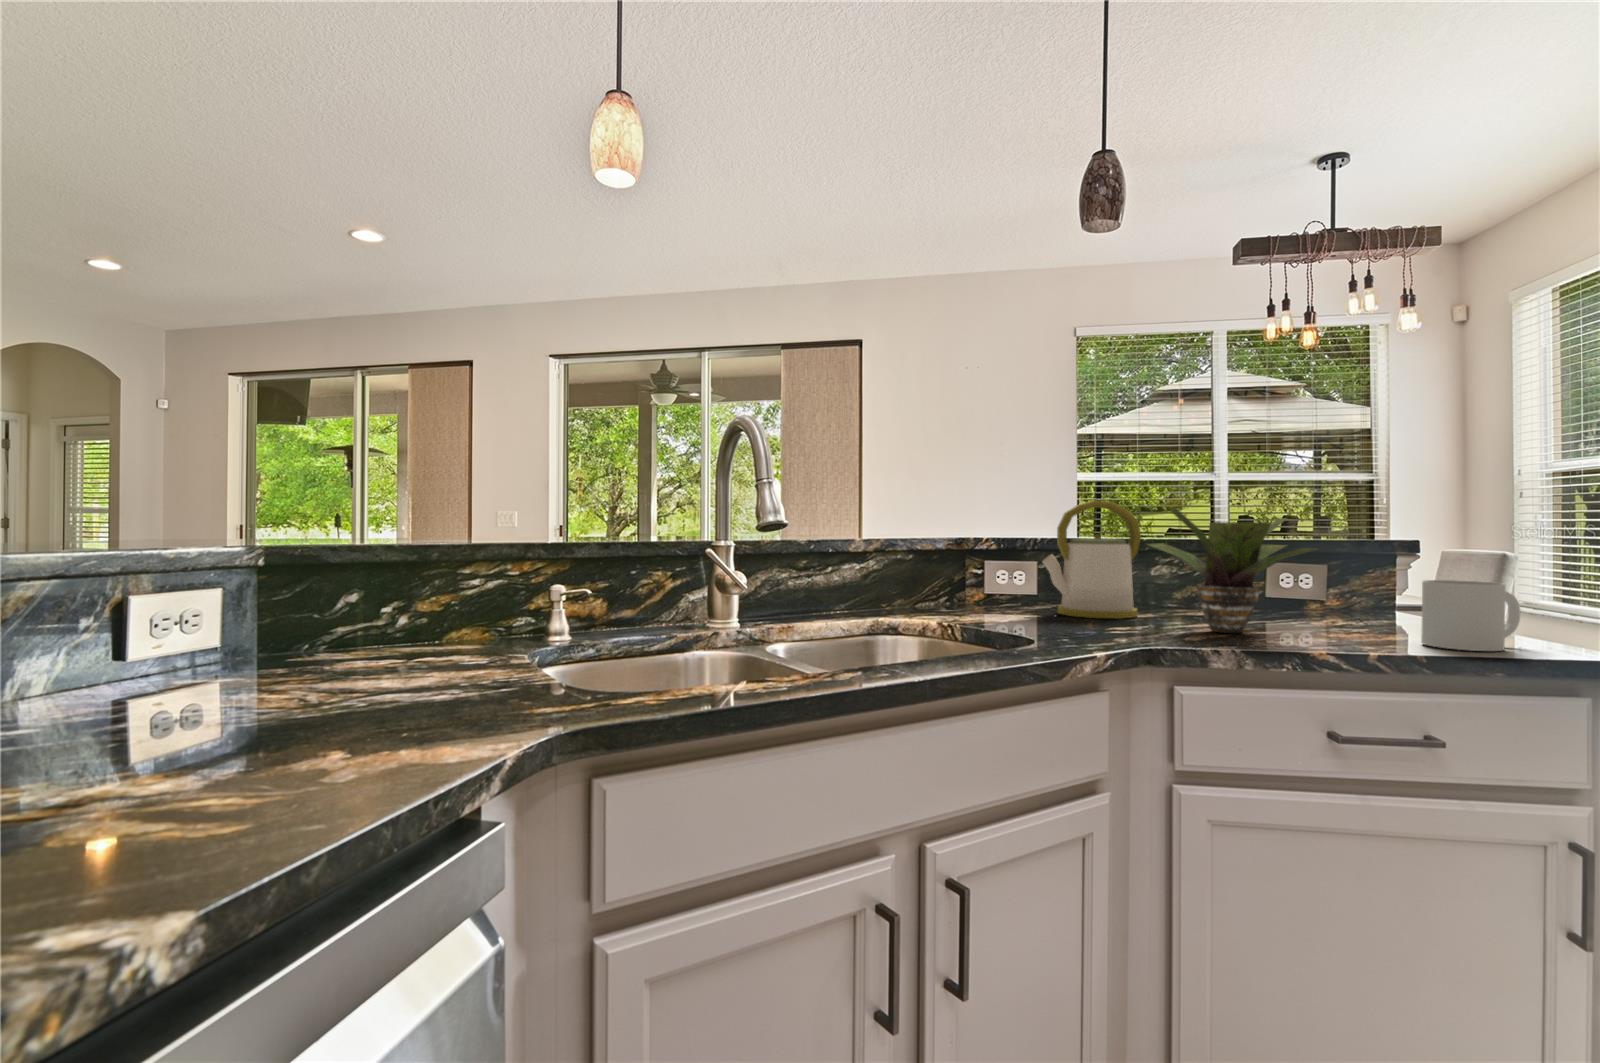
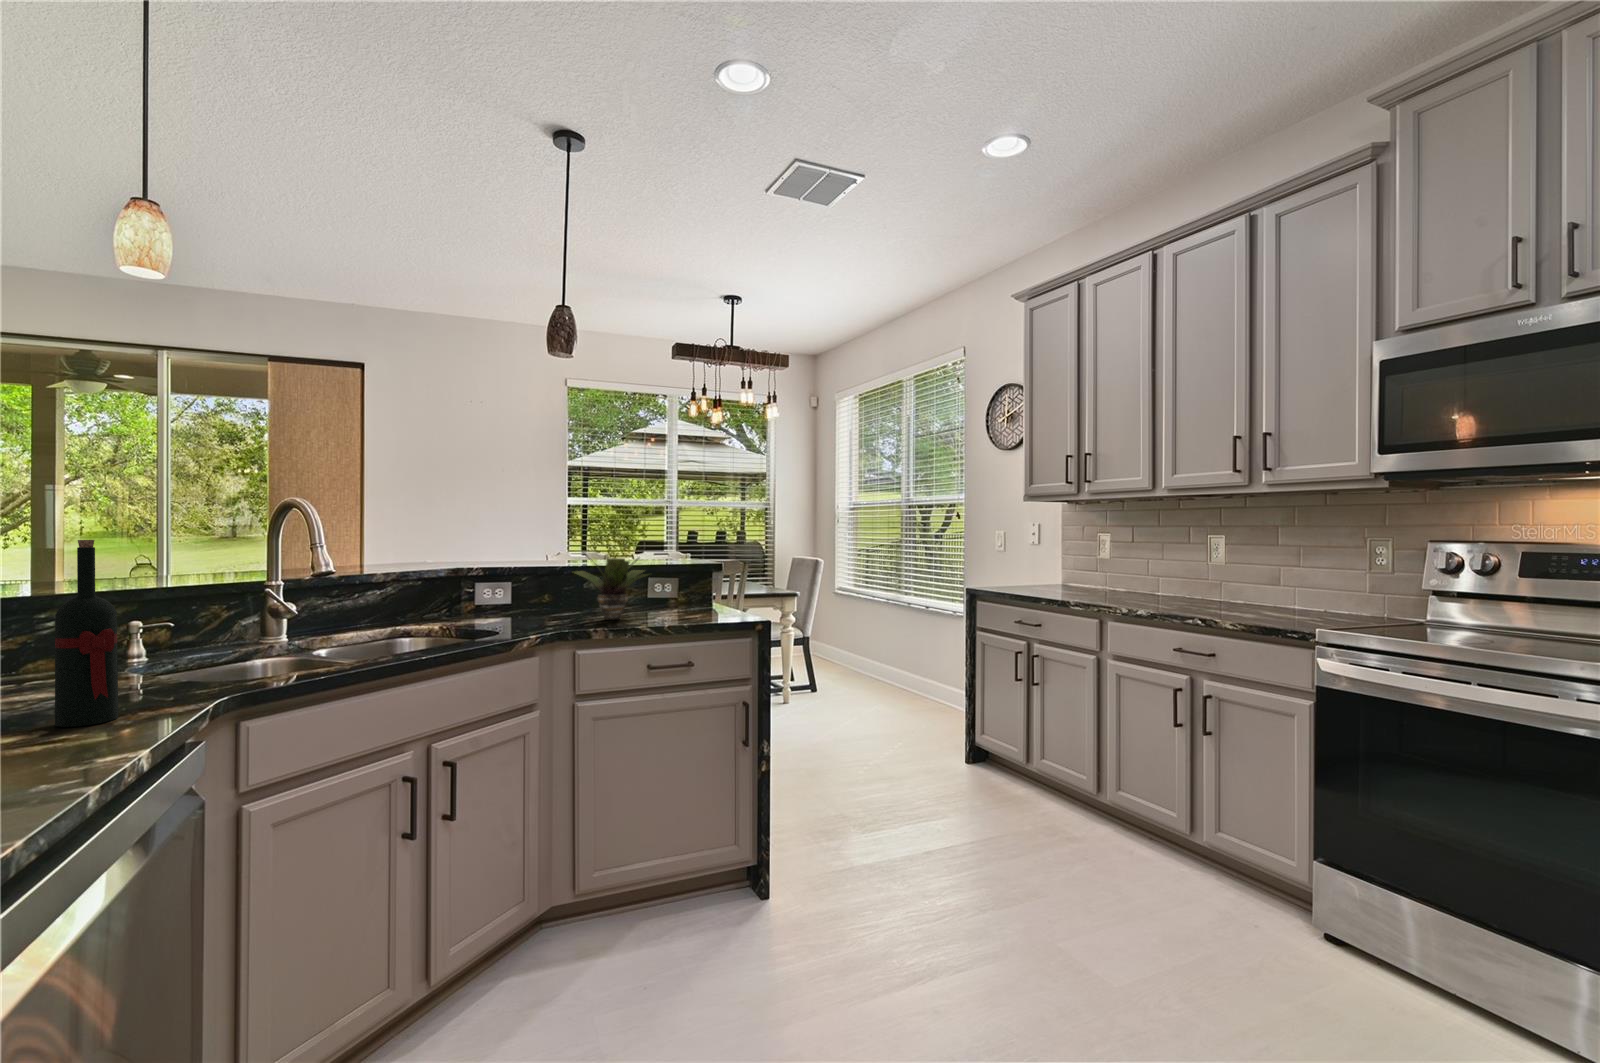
wine bottle: none [318,416,416,760] -> present [55,540,118,727]
kettle: present [1043,500,1141,619] -> none [514,544,575,617]
mug: present [1421,580,1520,651] -> none [696,587,735,620]

